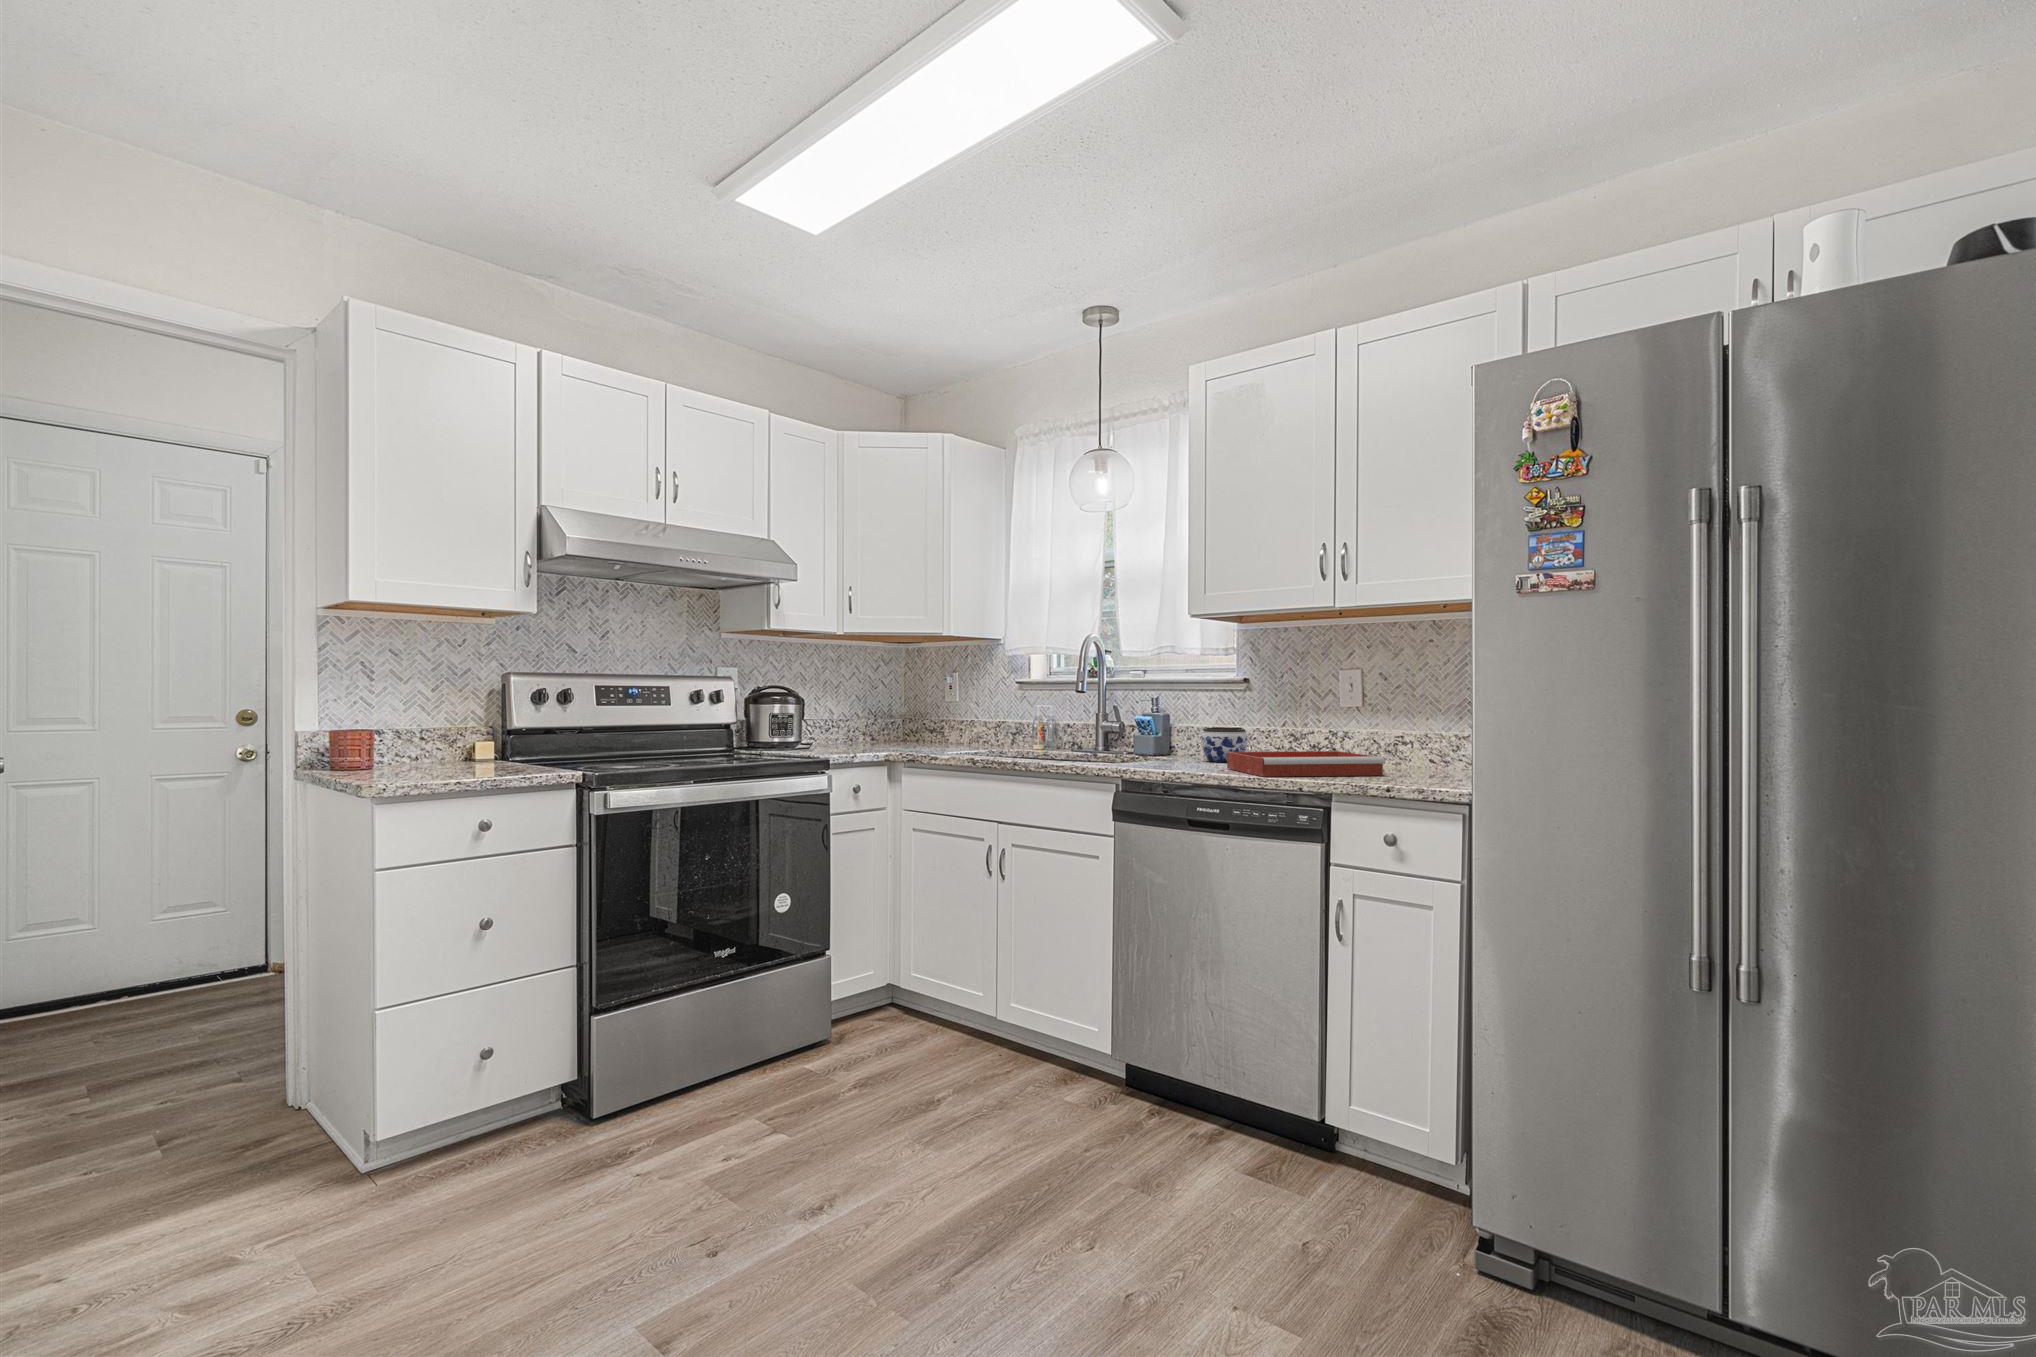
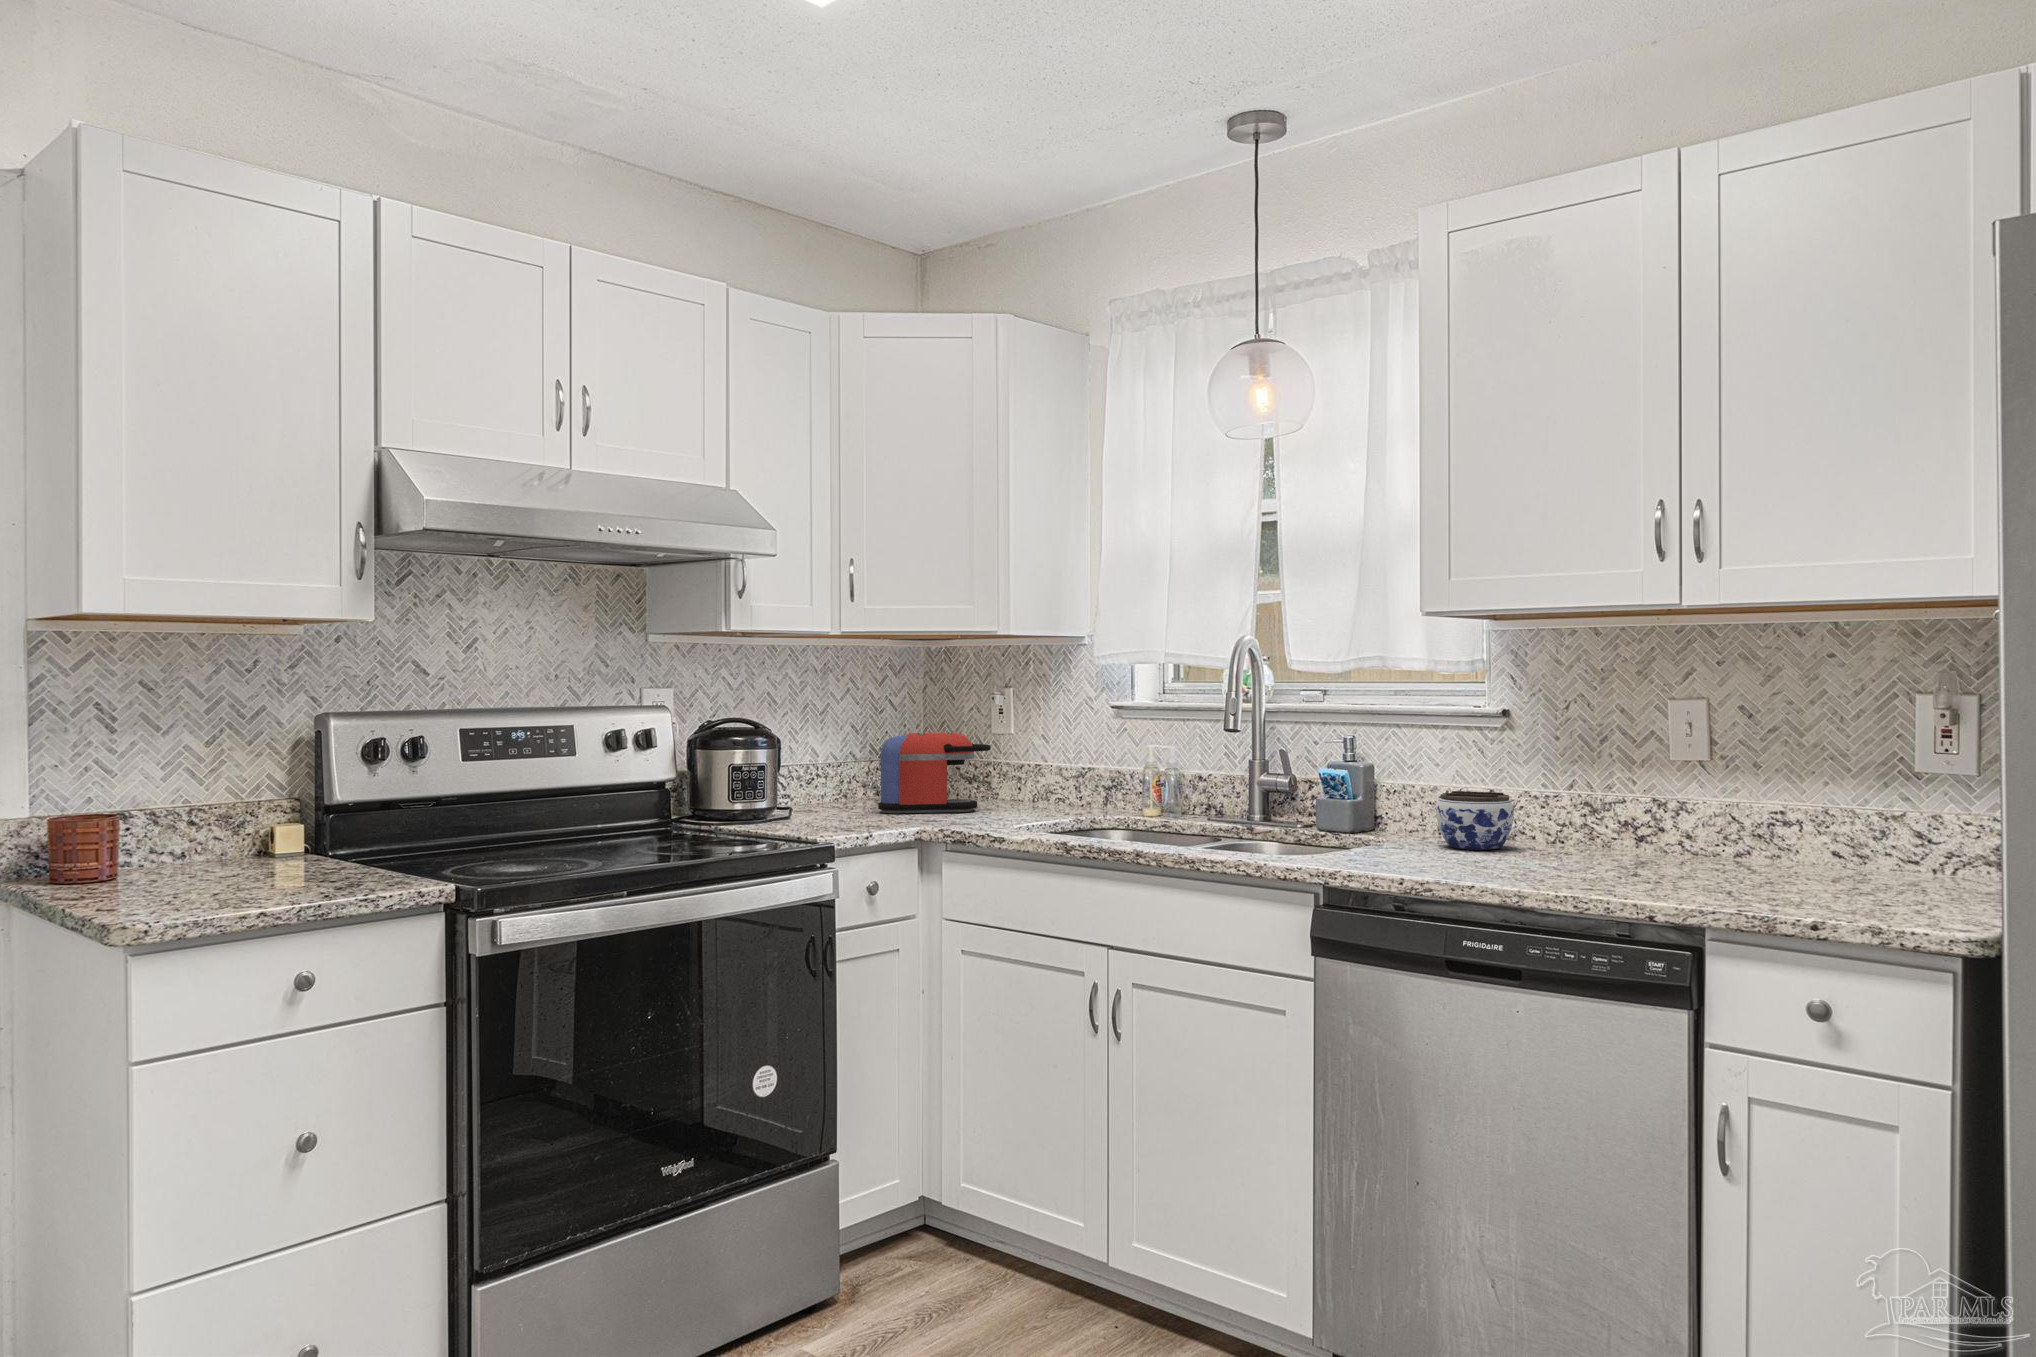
coffee maker: none [868,698,940,748] -> present [878,733,991,813]
tray: present [1227,751,1385,776] -> none [1498,838,1778,891]

